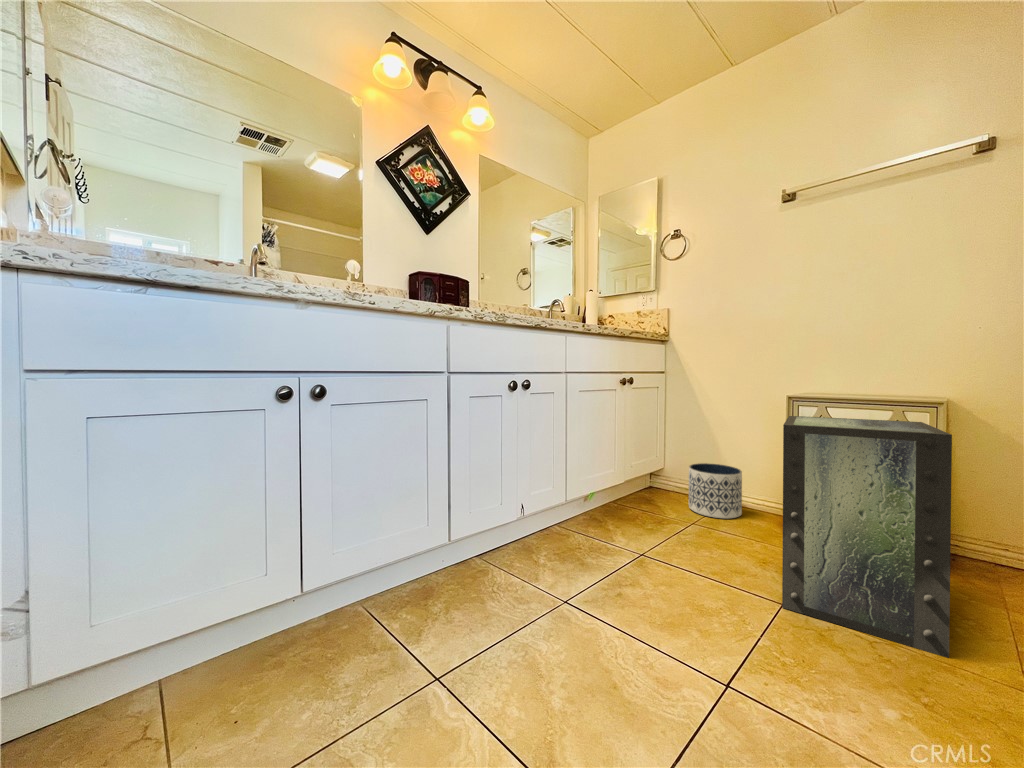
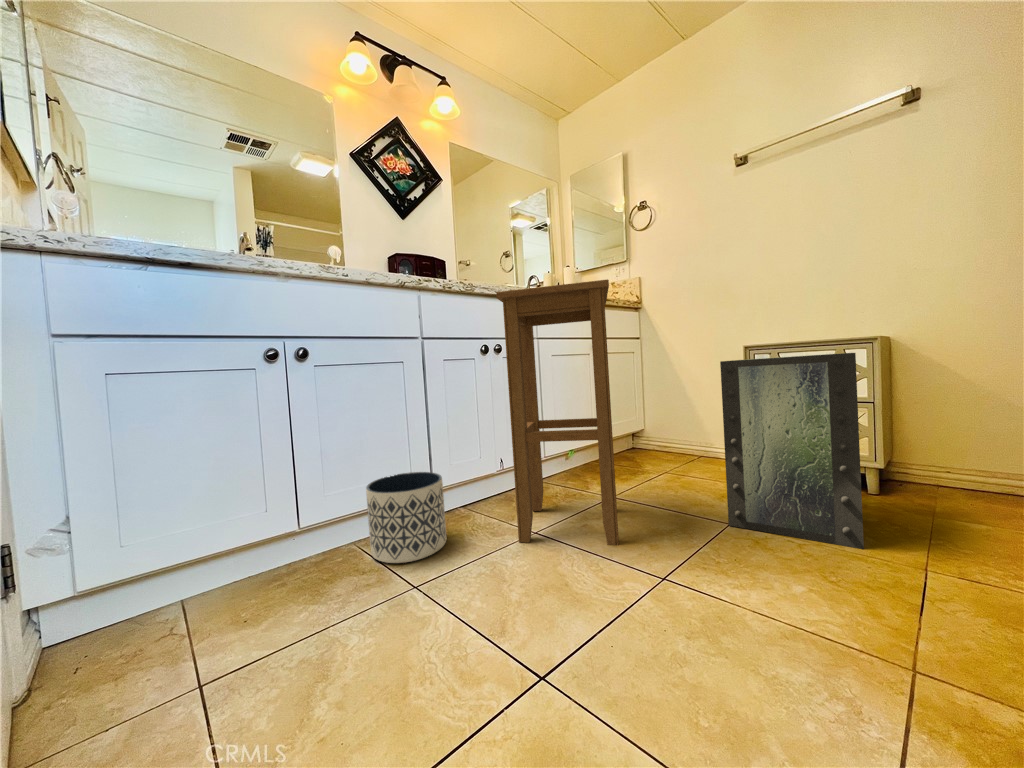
stool: none [541,330,672,629] -> present [496,279,619,545]
planter: present [689,463,742,519] -> present [366,472,446,563]

